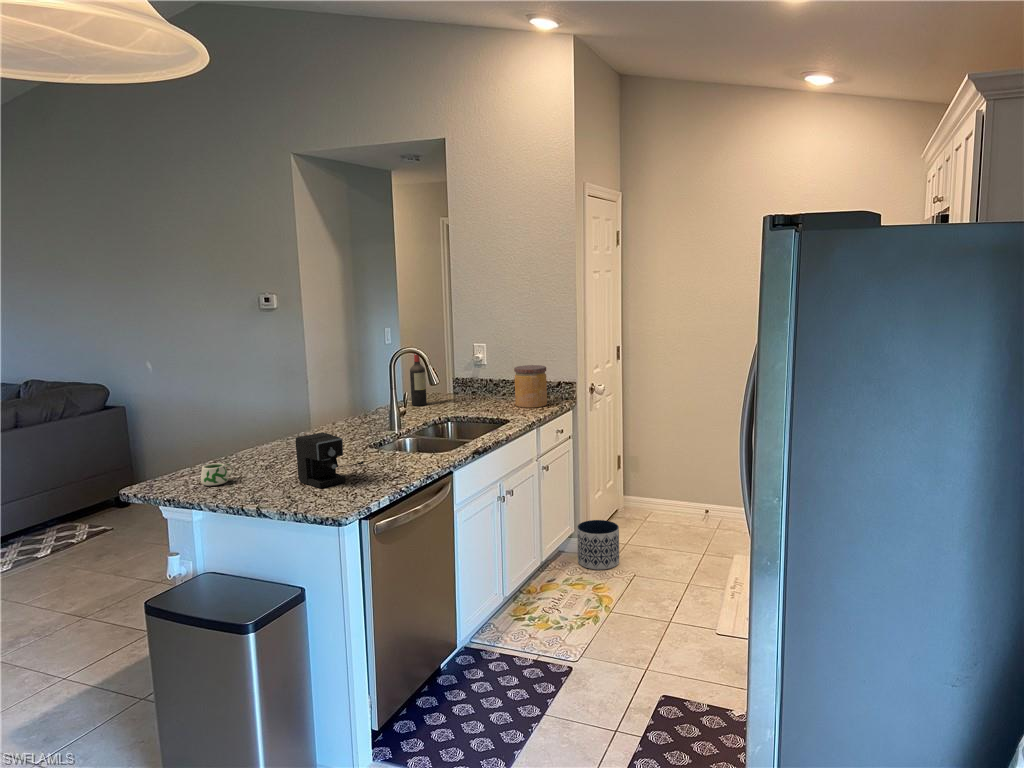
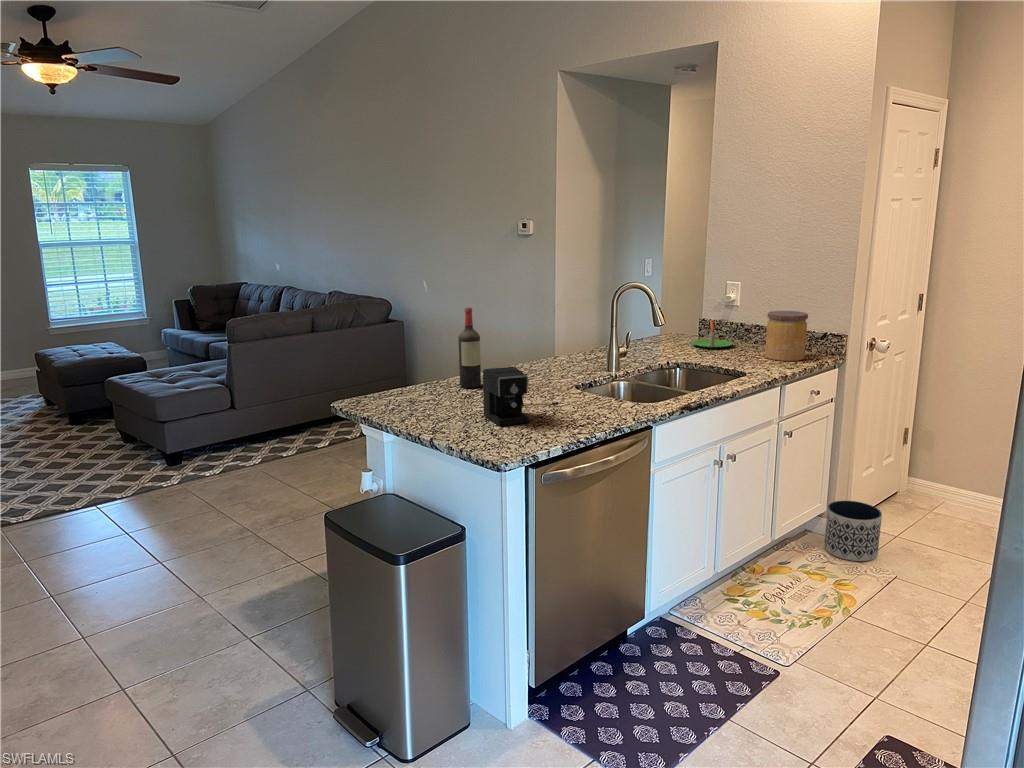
wine bottle: present [410,349,427,406] -> present [458,307,481,388]
candle: none [449,377,485,403] -> present [691,320,733,348]
mug: present [201,463,233,486] -> none [395,387,428,409]

